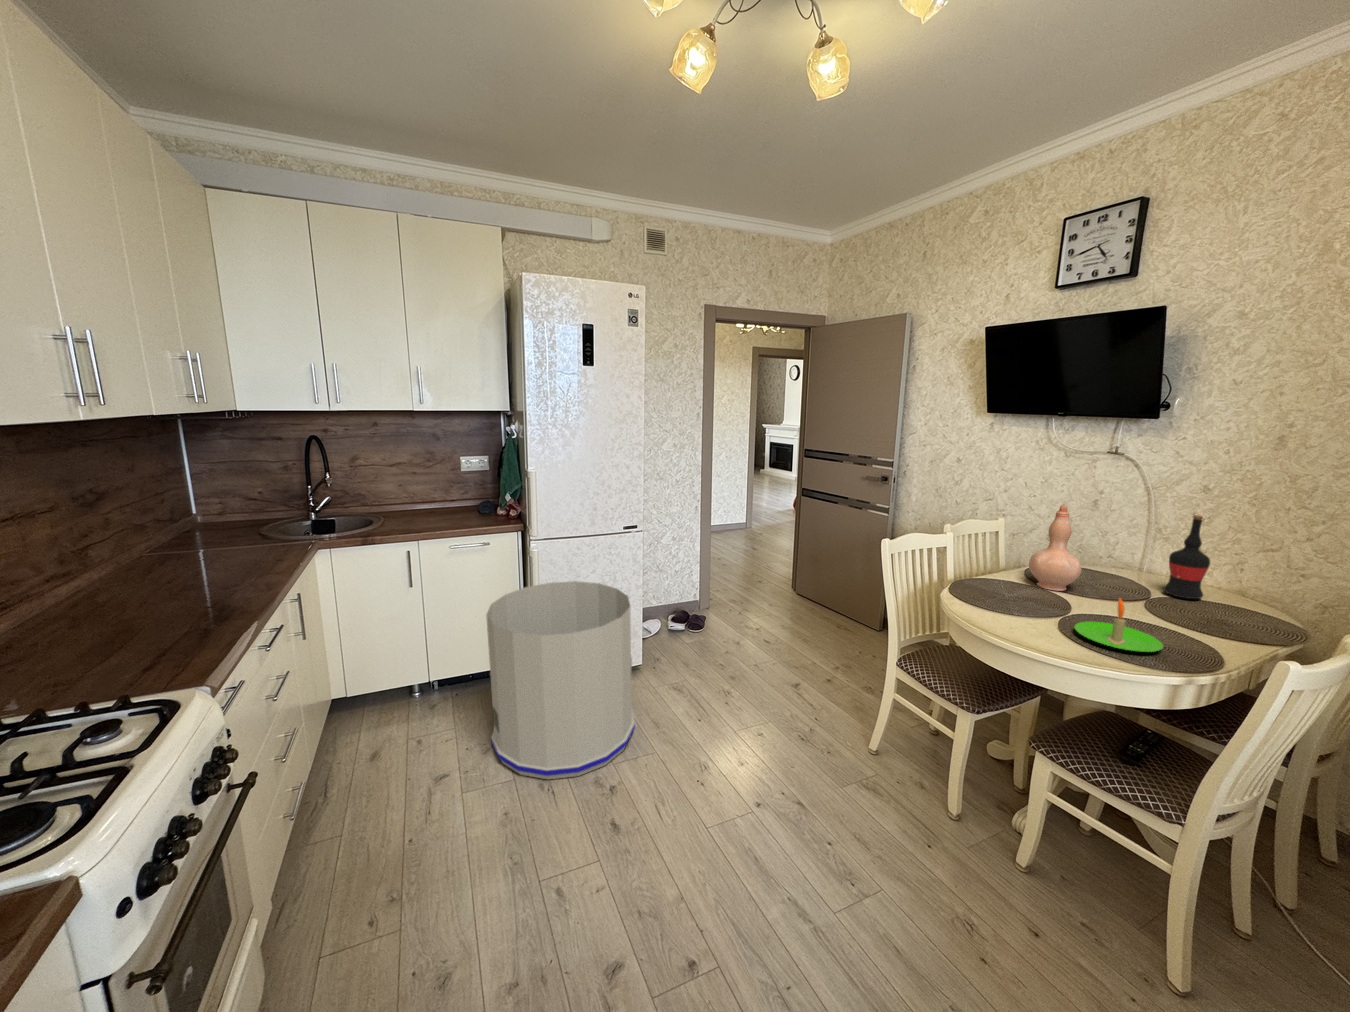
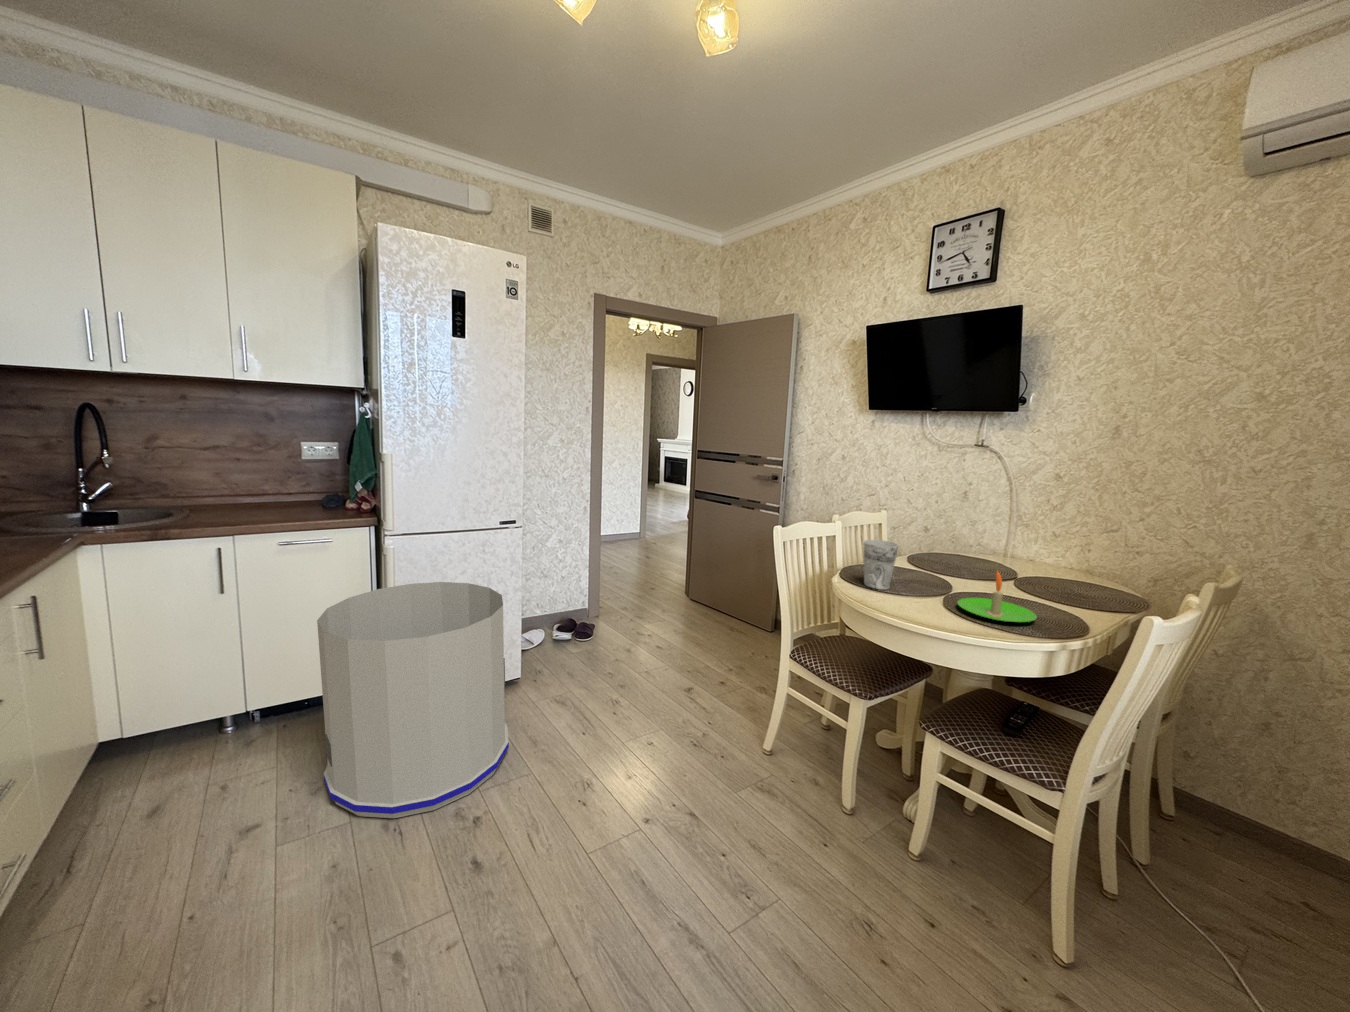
vase: present [1029,504,1081,591] -> none [911,488,958,573]
wine bottle: present [1163,515,1210,599] -> none [1026,498,1064,577]
cup: none [975,558,1012,608] -> present [864,540,898,590]

